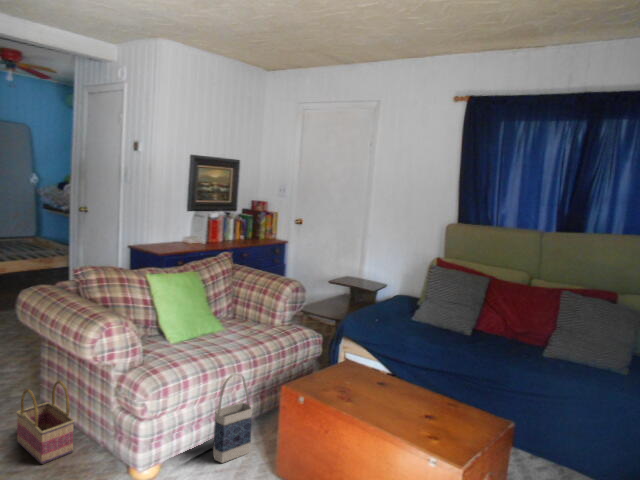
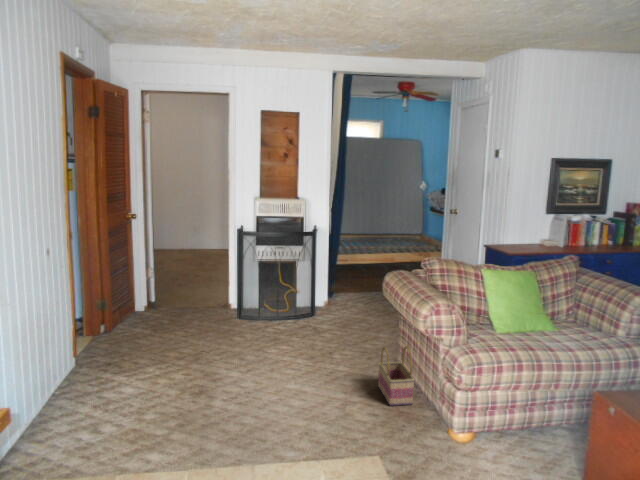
bag: present [213,373,252,463] -> none [528,371,570,456]

